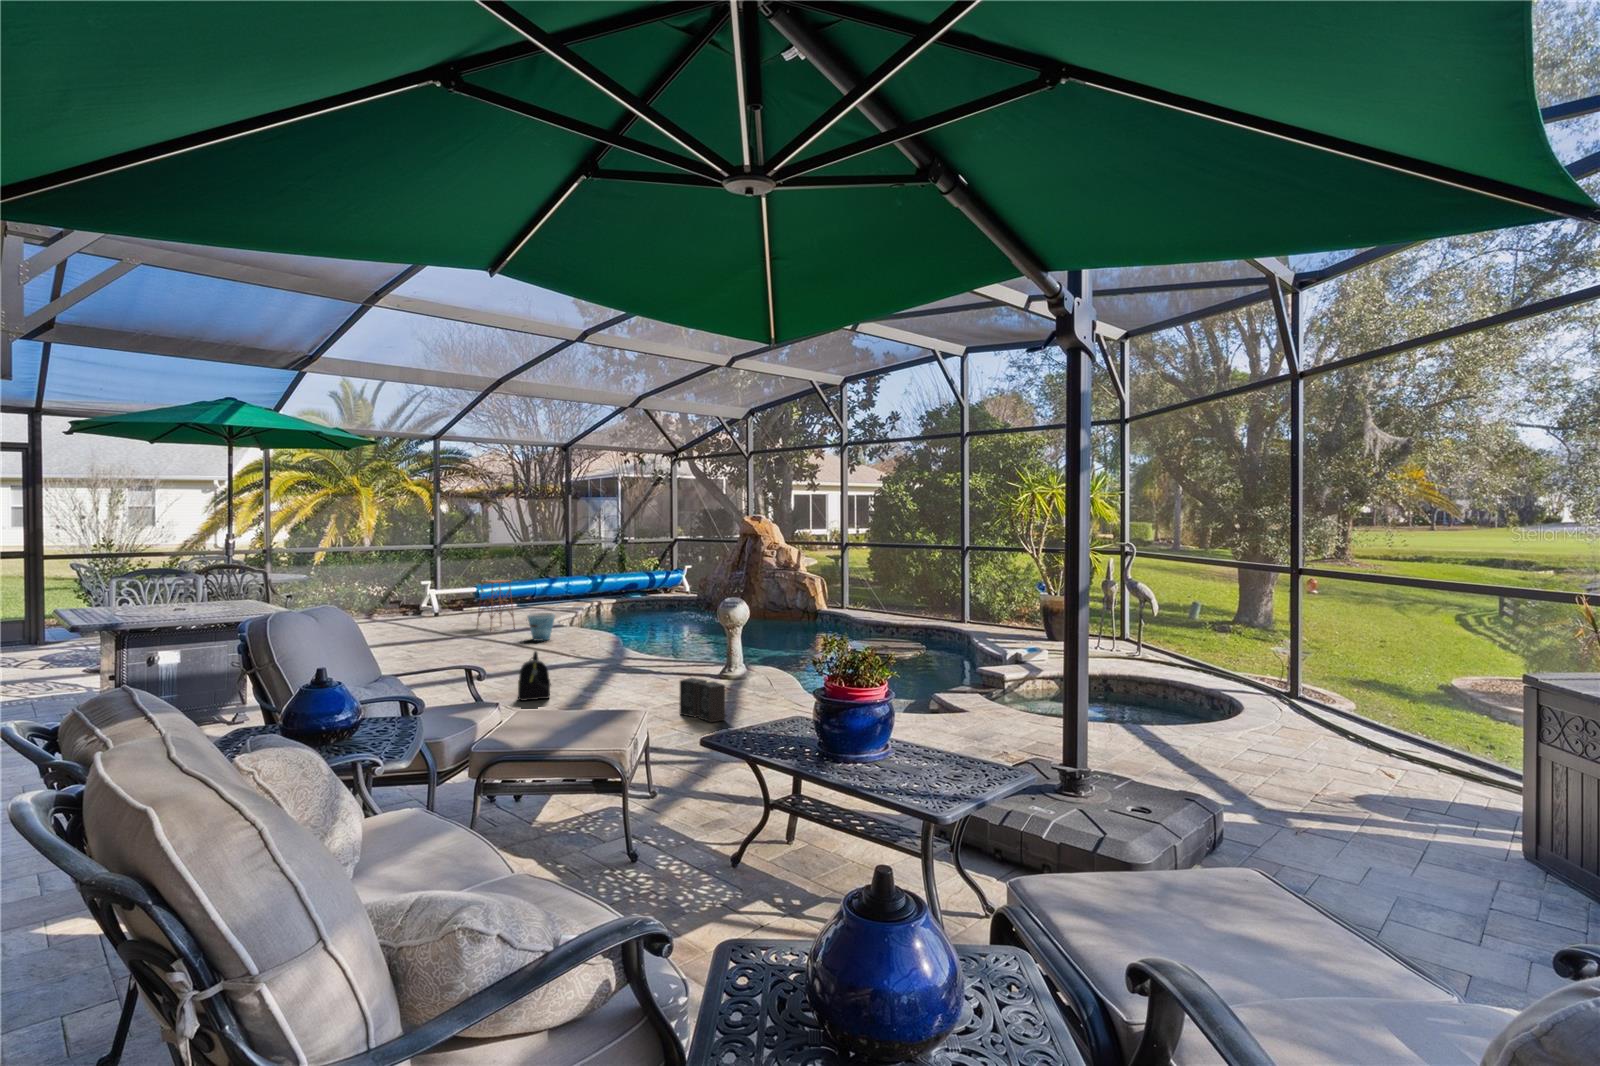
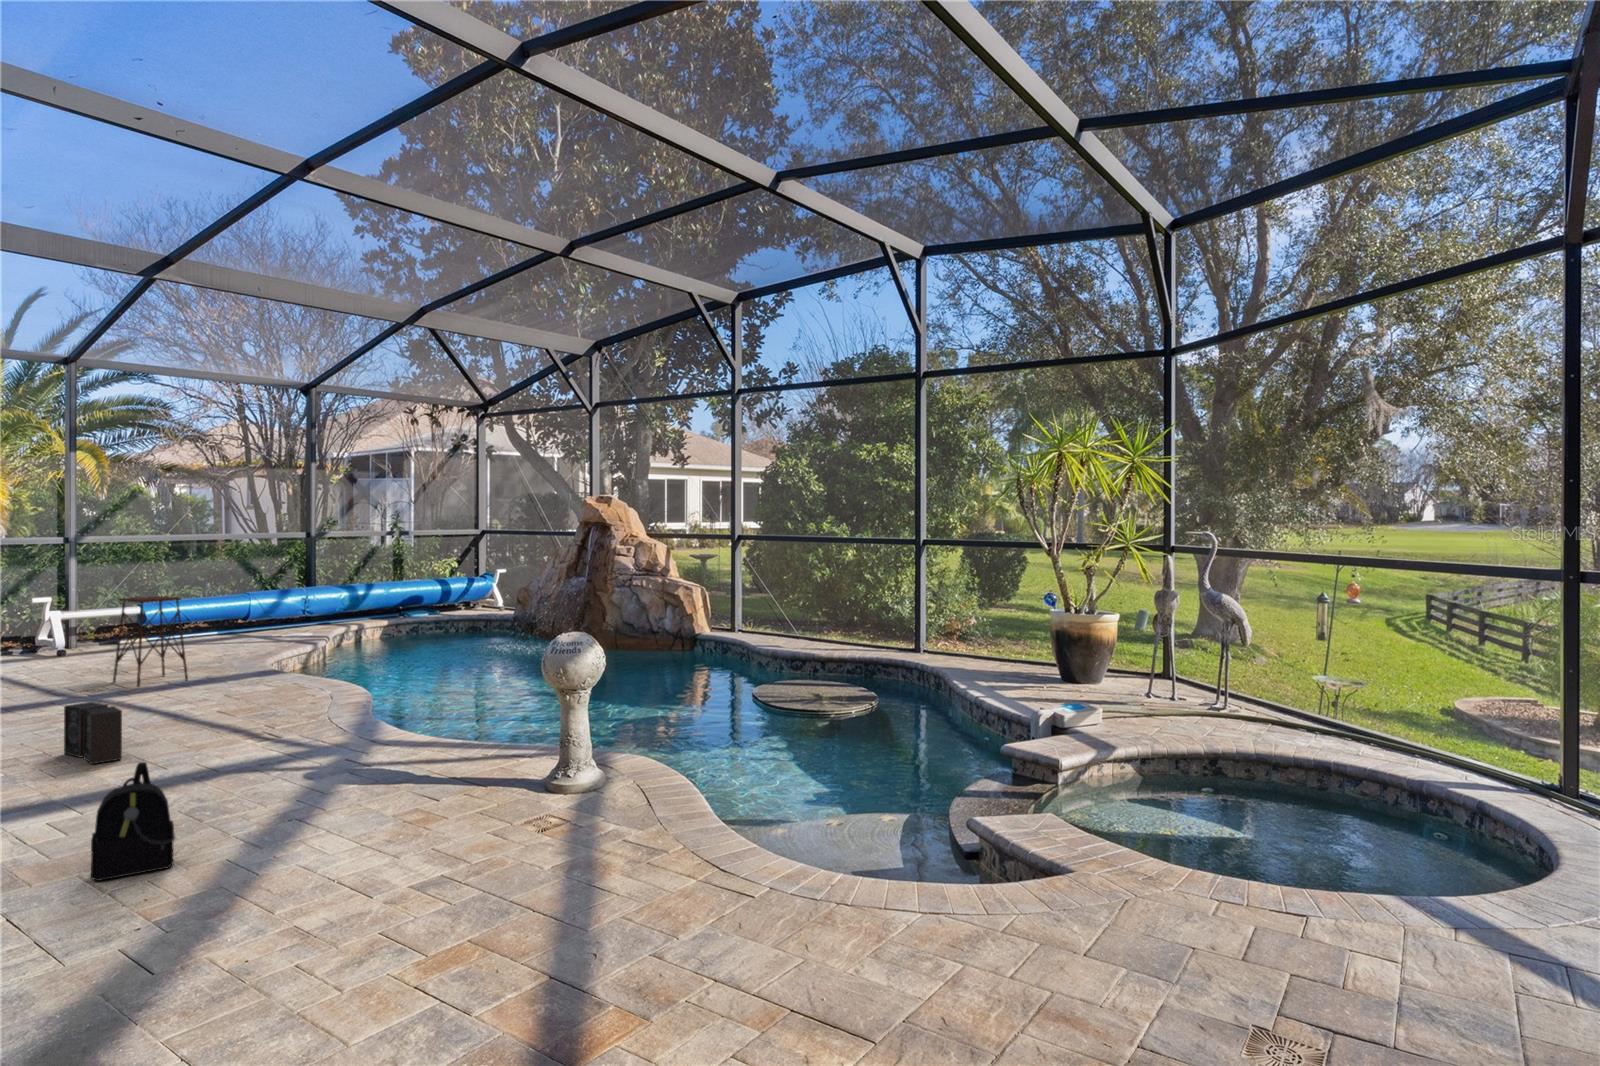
bucket: present [527,613,555,641] -> none [198,654,255,705]
speaker: present [680,678,725,723] -> present [64,702,122,764]

